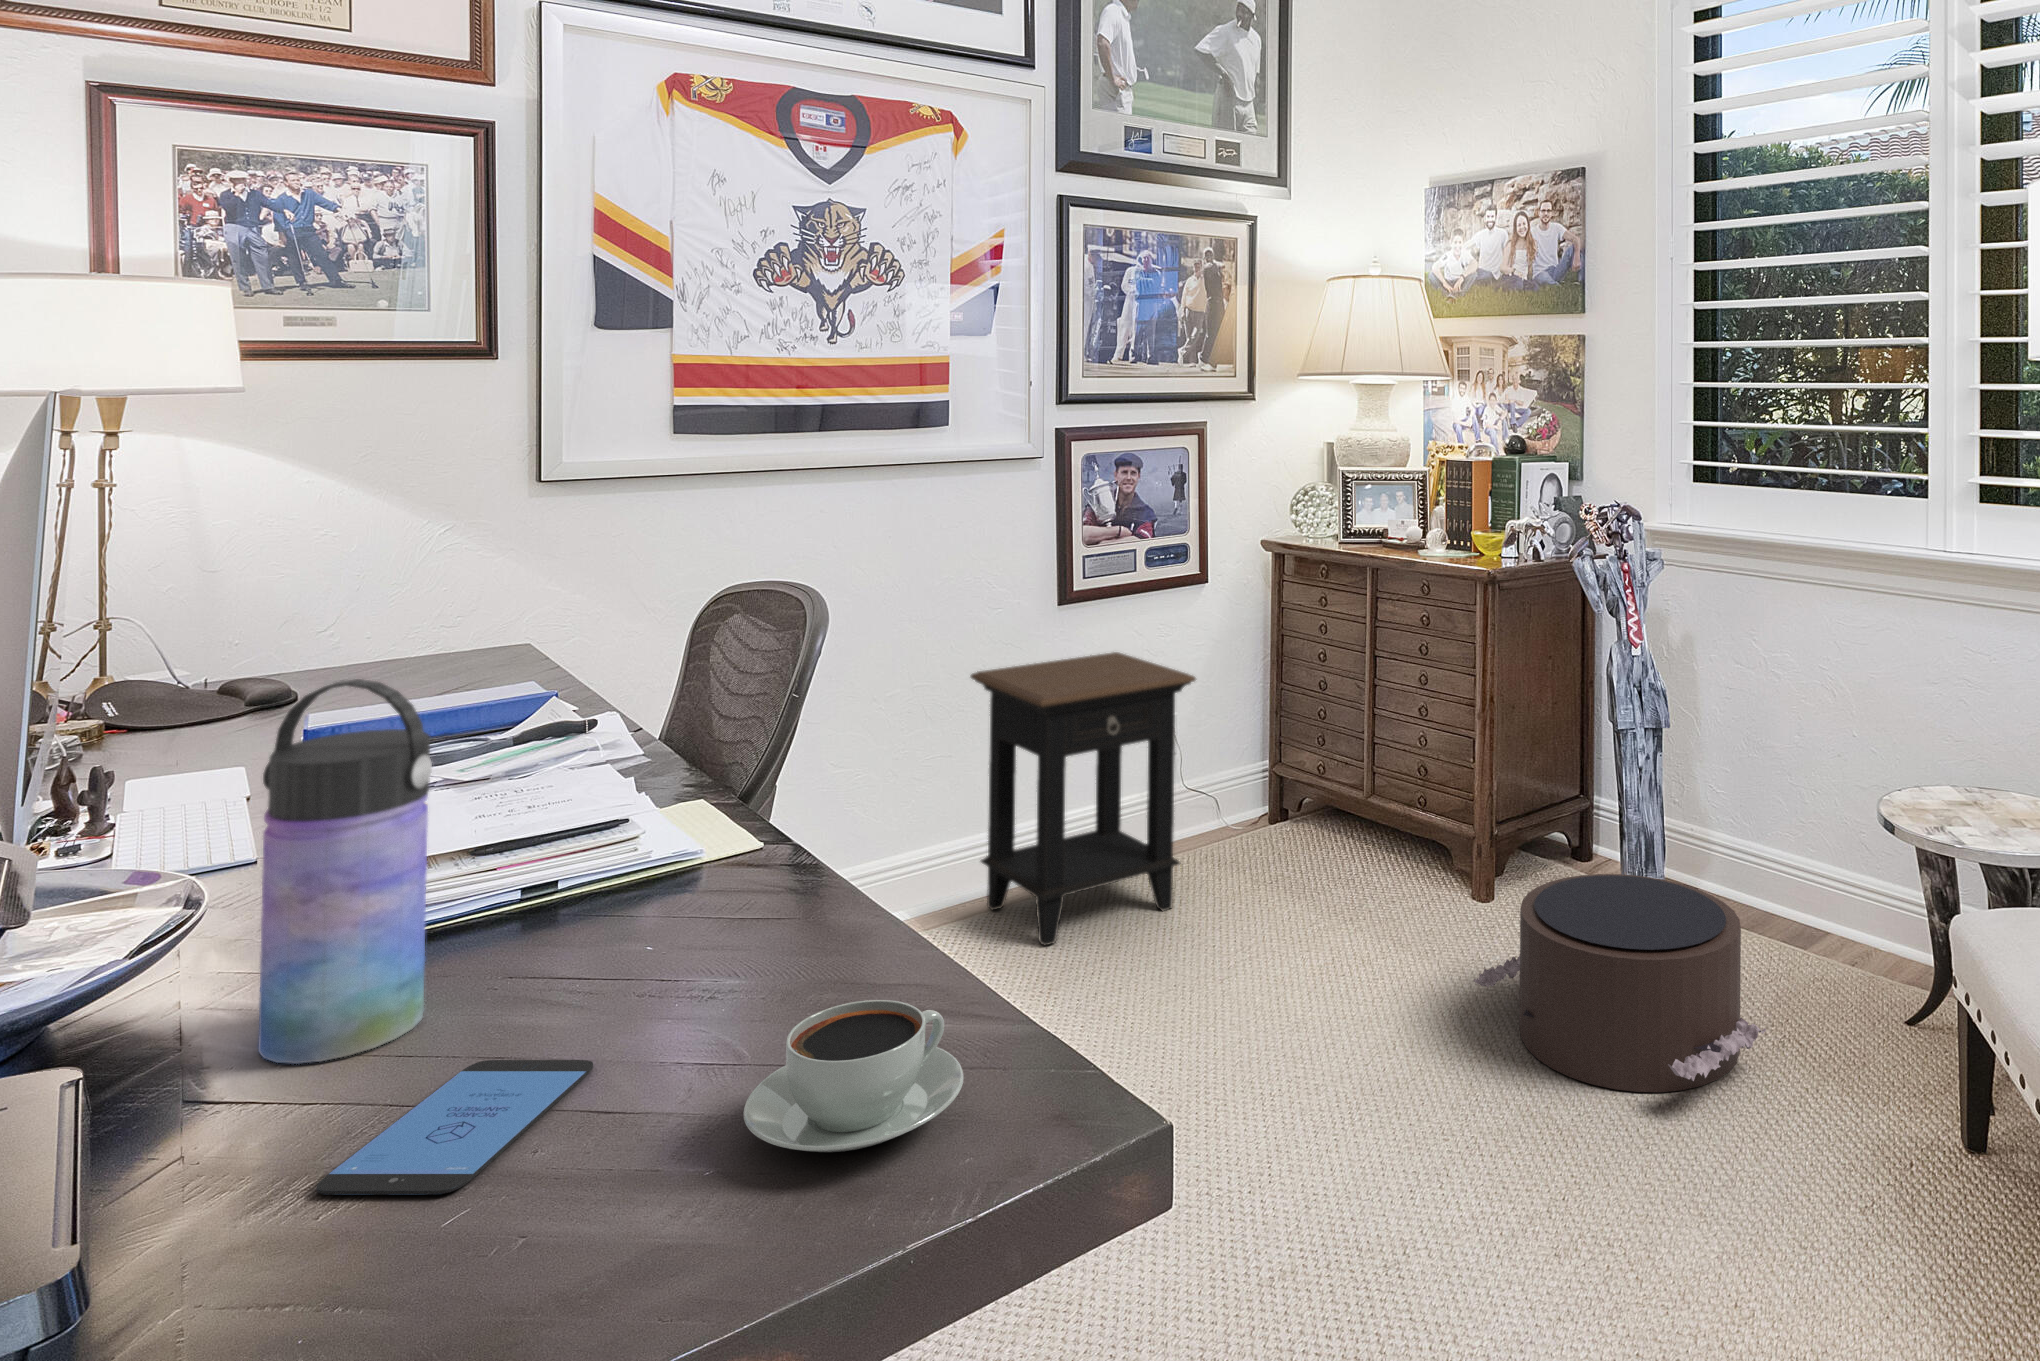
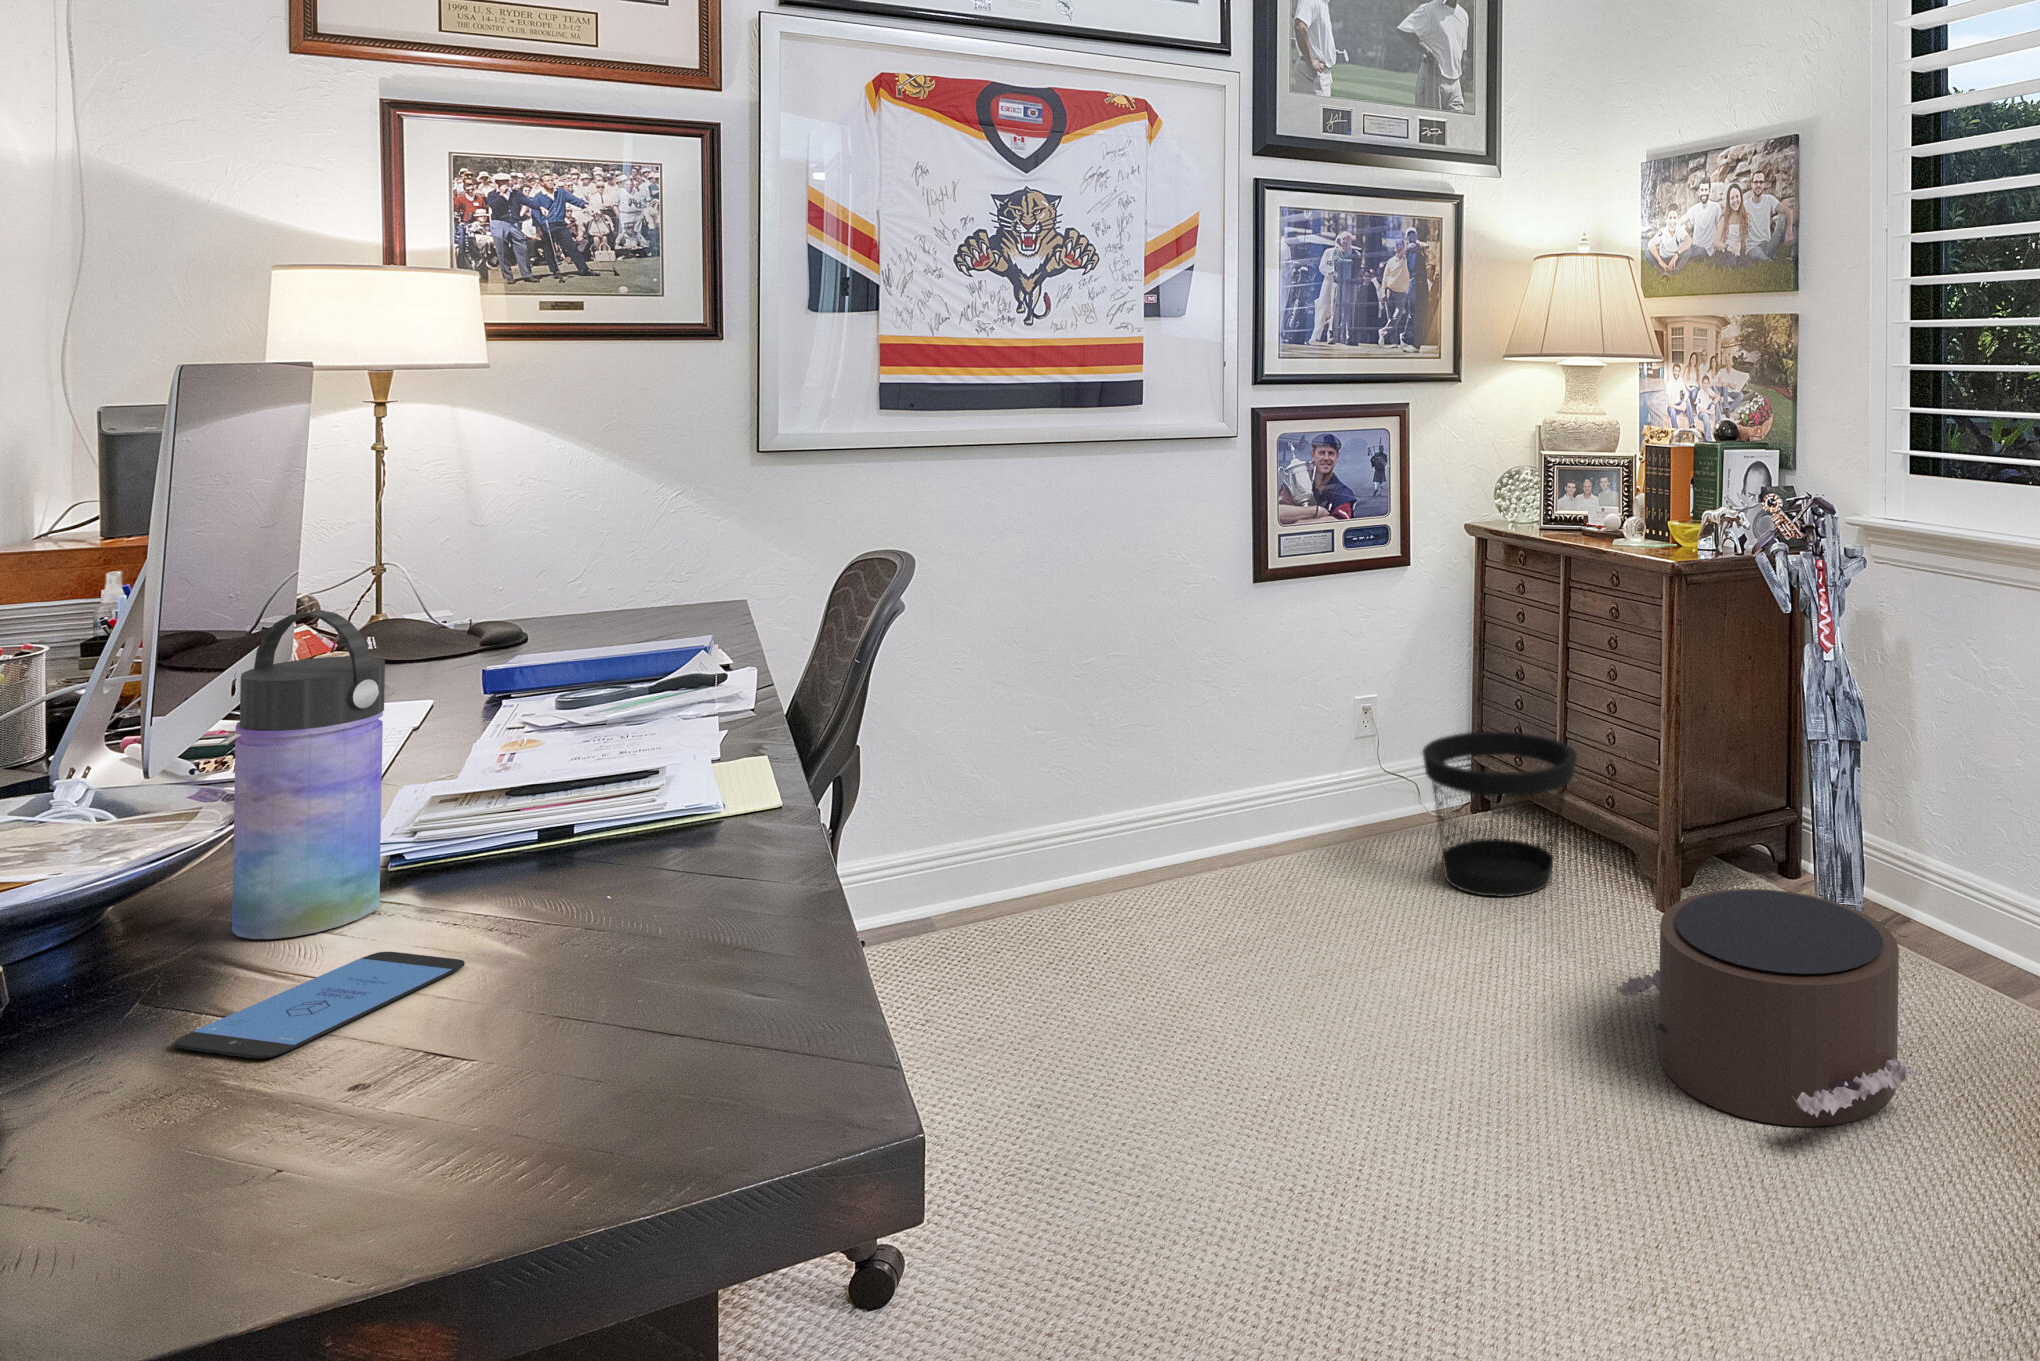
side table: present [971,652,1196,946] -> none [1162,631,1374,915]
wastebasket: none [1240,741,1391,904] -> present [1423,732,1577,897]
coffee cup: present [743,1000,964,1152] -> none [513,928,735,1062]

